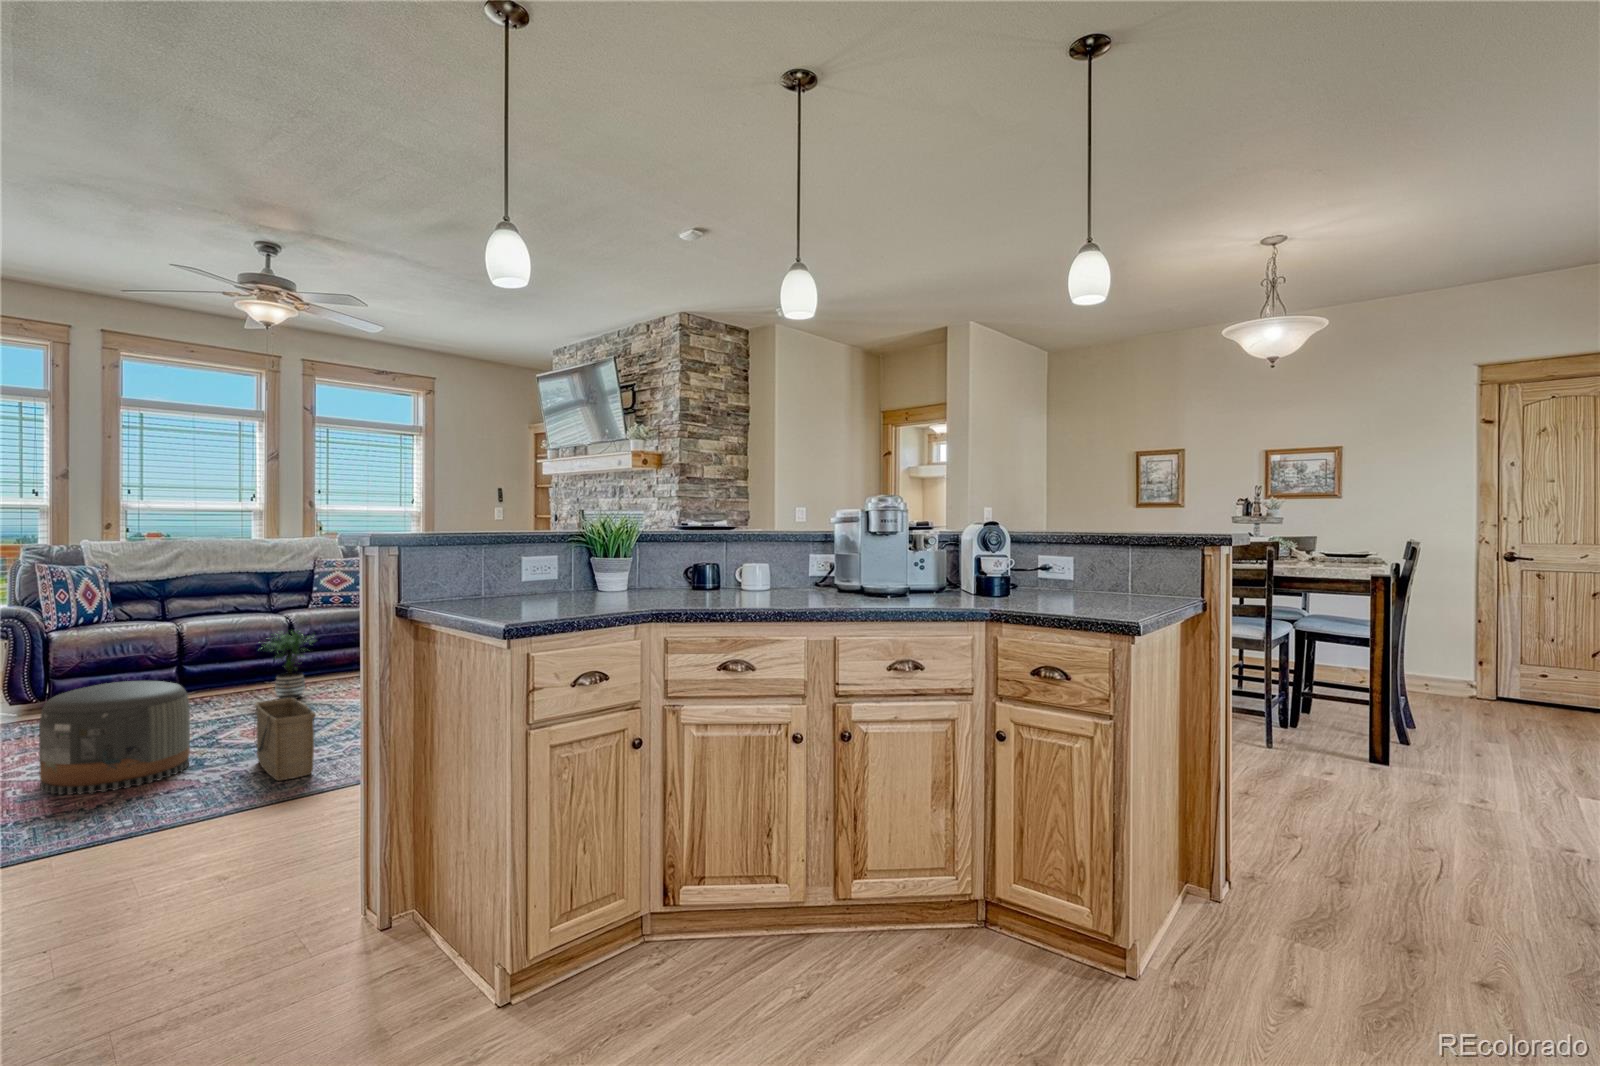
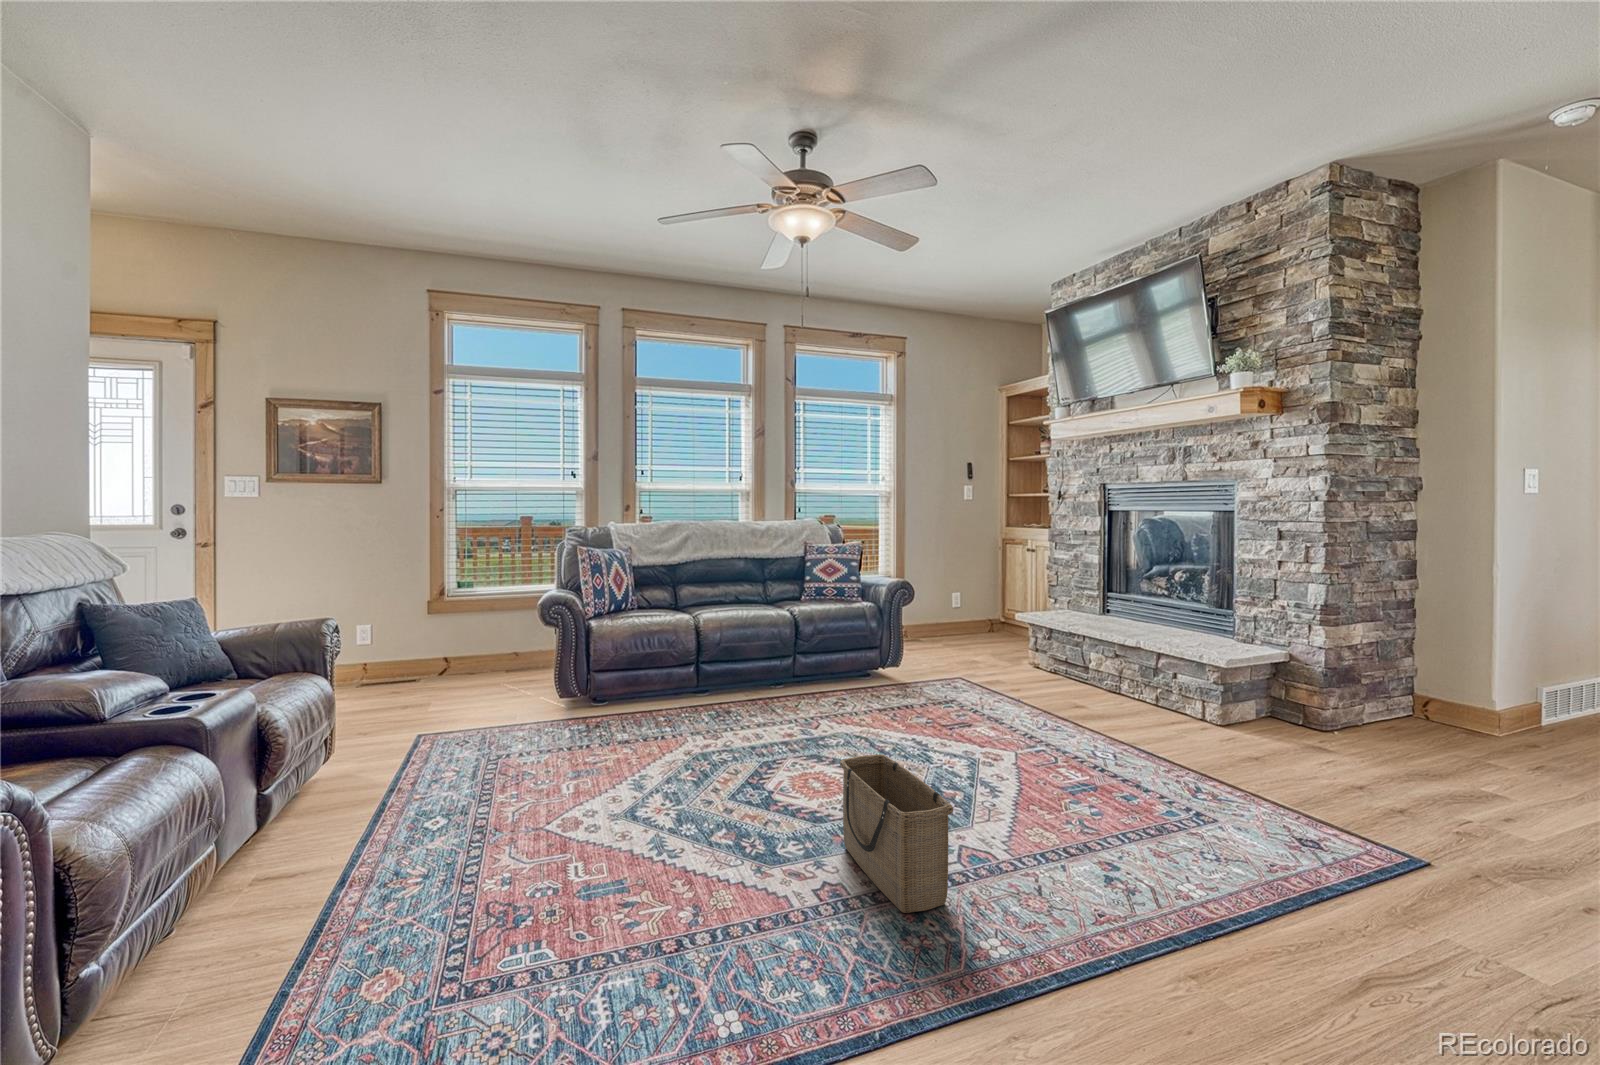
potted plant: present [264,630,314,699] -> none [779,629,839,716]
pouf: present [39,681,190,795] -> none [601,709,759,884]

